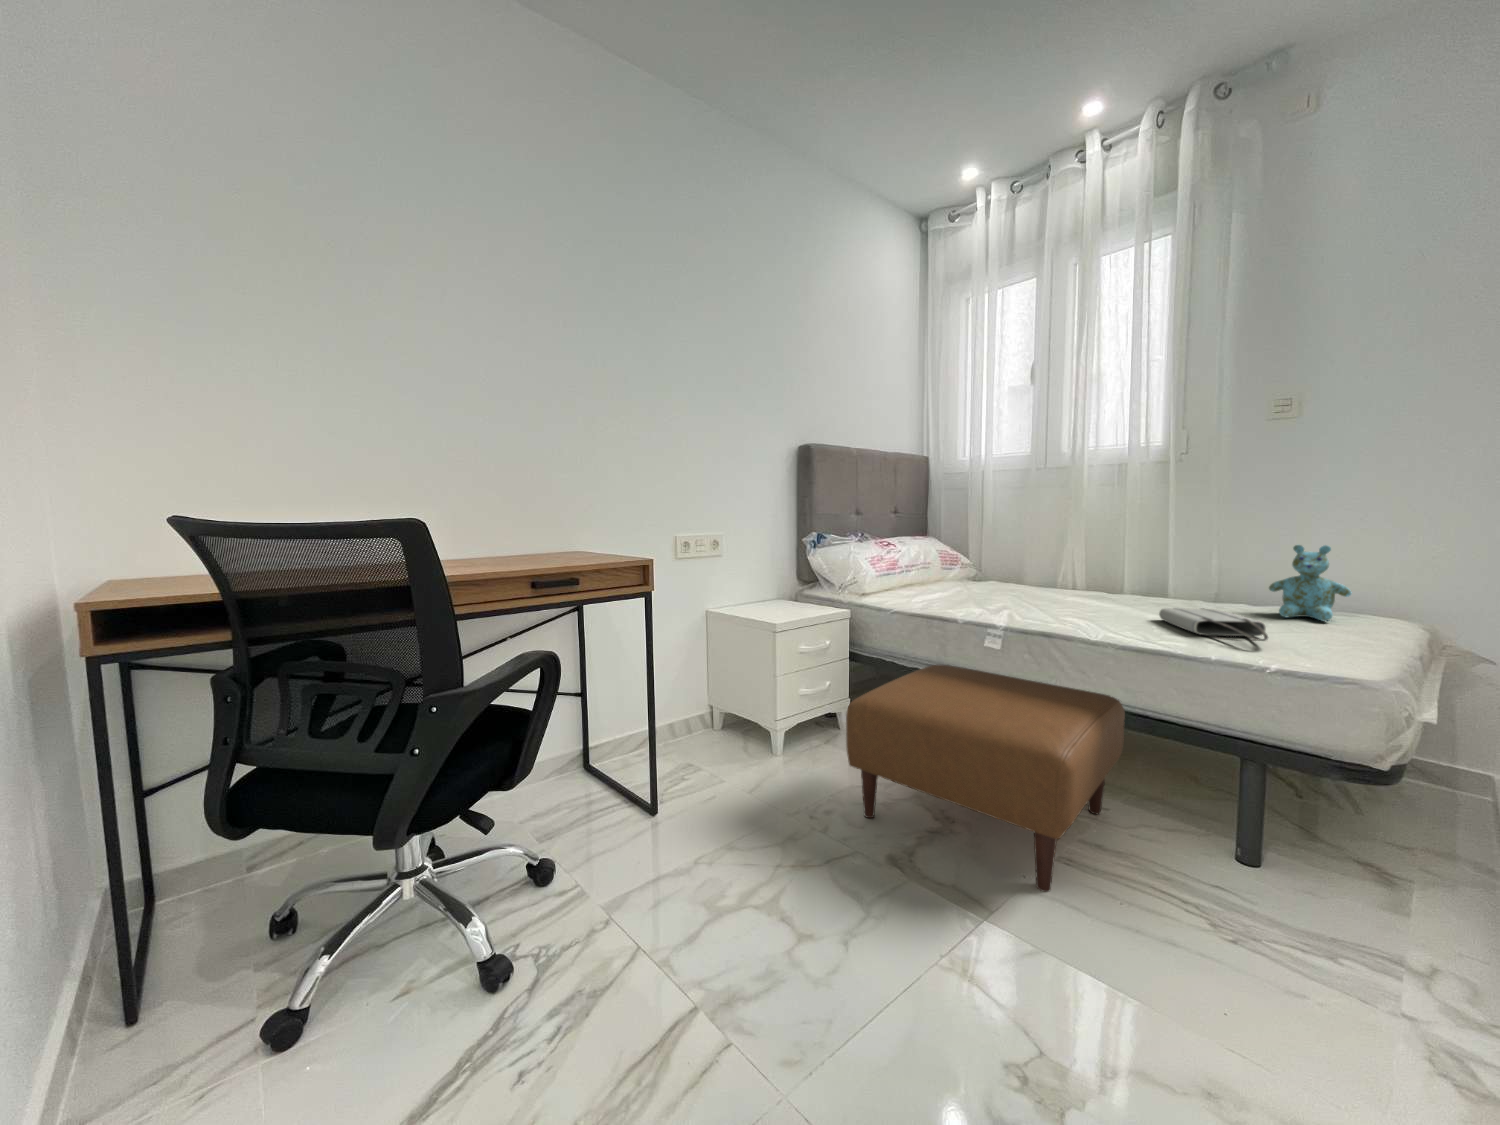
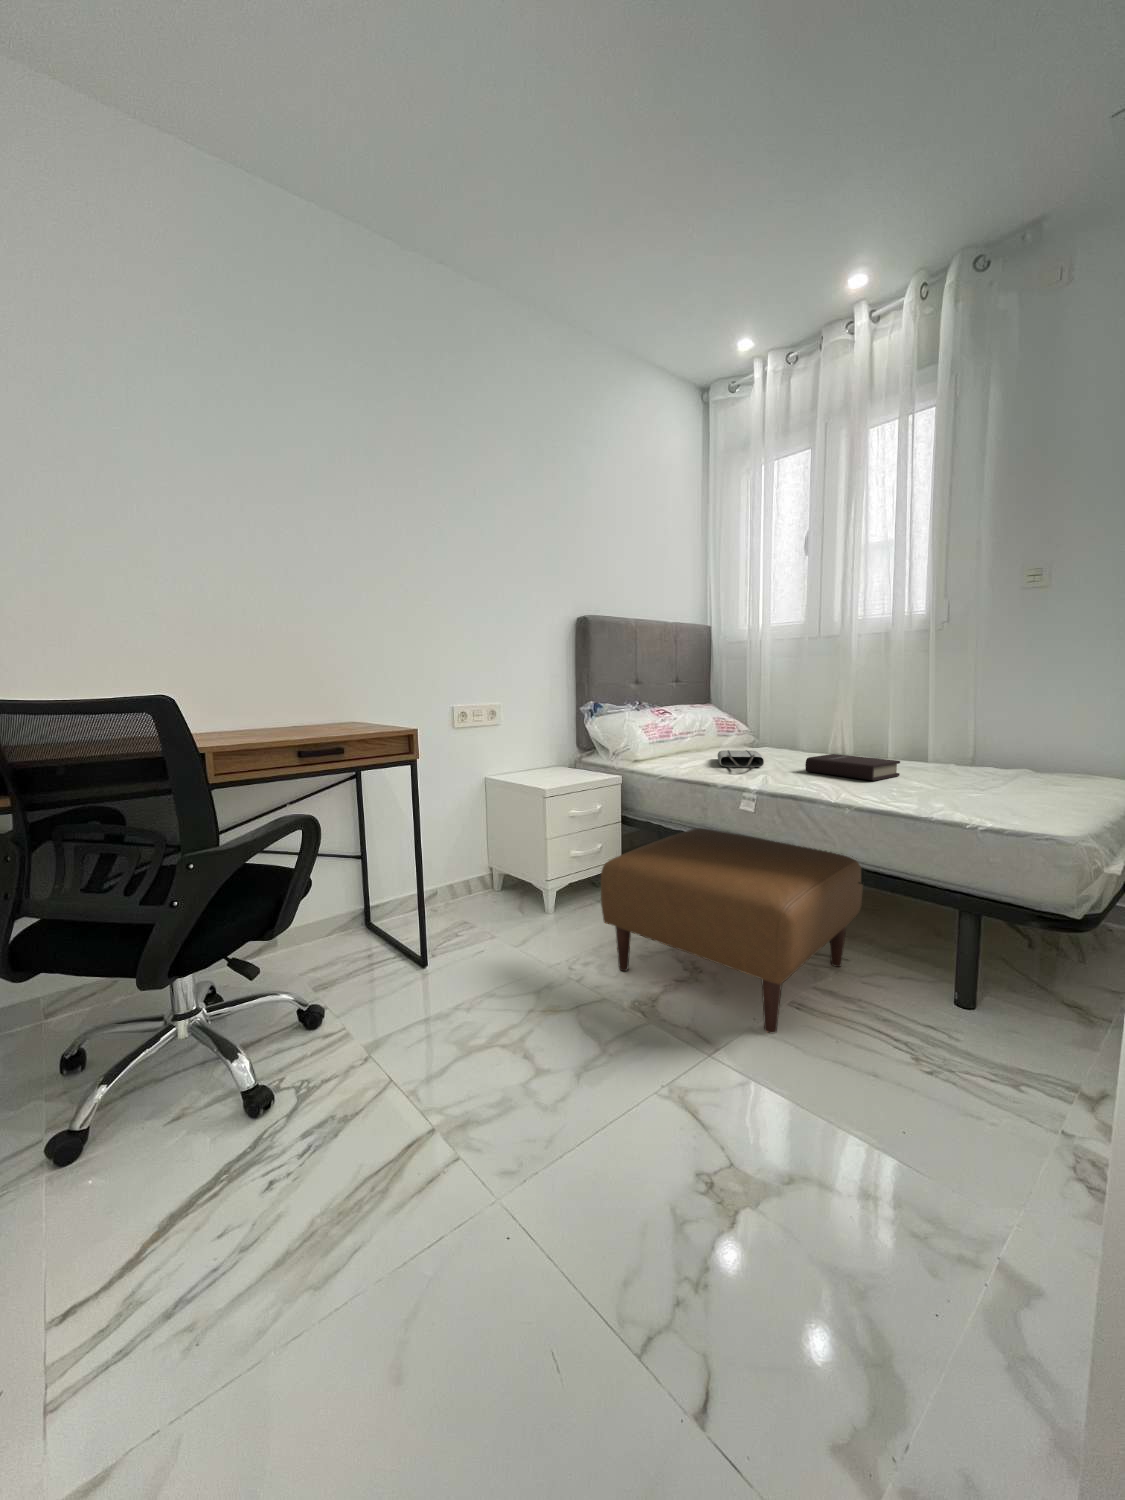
stuffed bear: present [1269,545,1352,621] -> none [1014,712,1088,784]
book: none [1046,587,1148,616] -> present [805,754,900,781]
tote bag: present [1159,608,1268,641] -> present [718,750,764,769]

